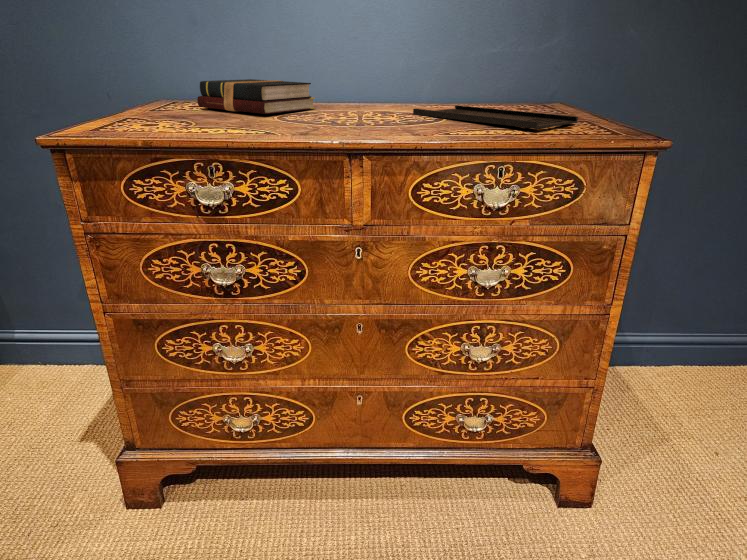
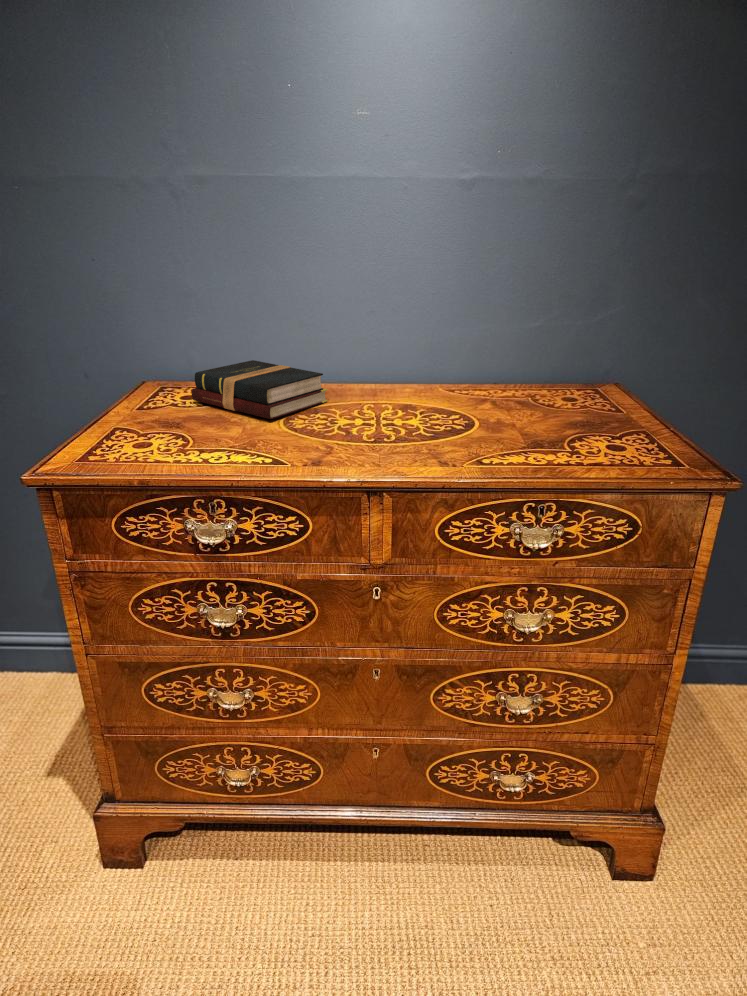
tray: present [413,105,578,129] -> none [442,395,635,456]

